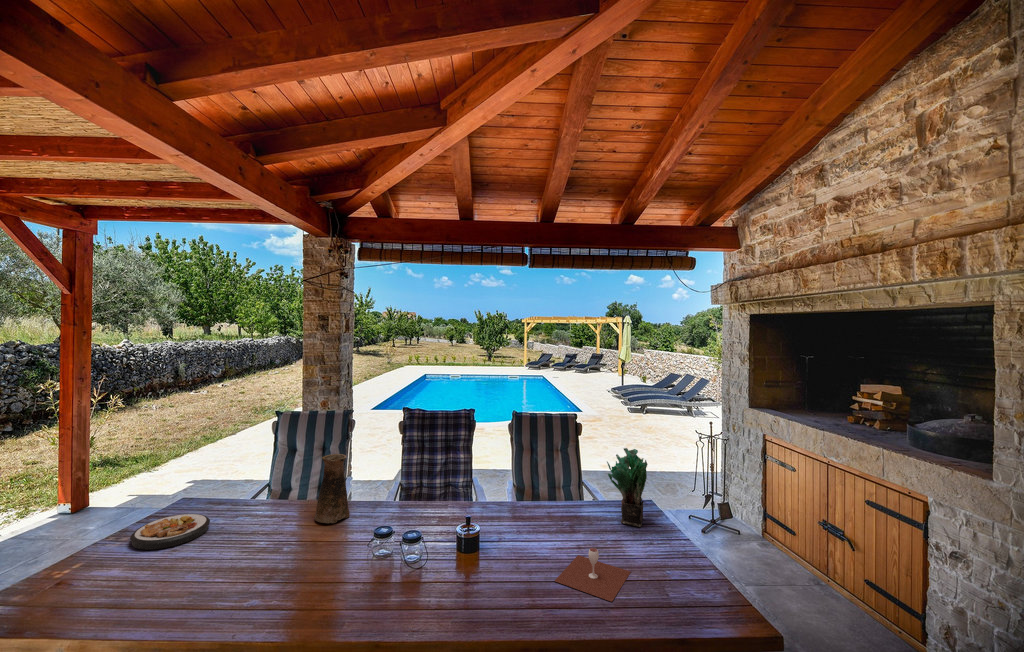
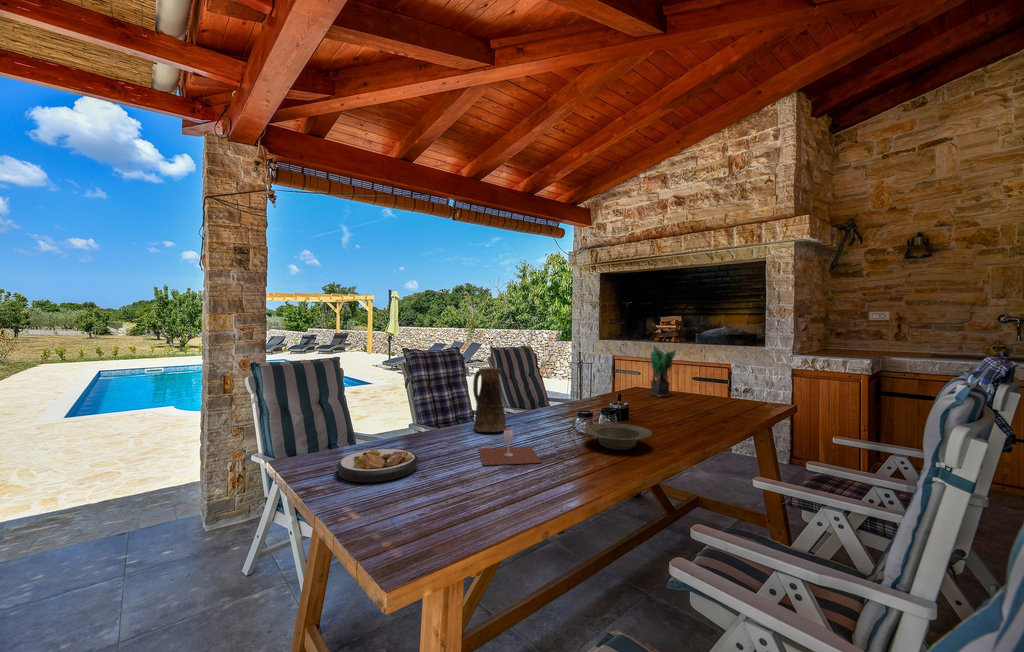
wine glass: present [555,548,631,602] -> present [479,429,541,465]
bowl: none [294,550,378,598] -> present [585,423,652,450]

